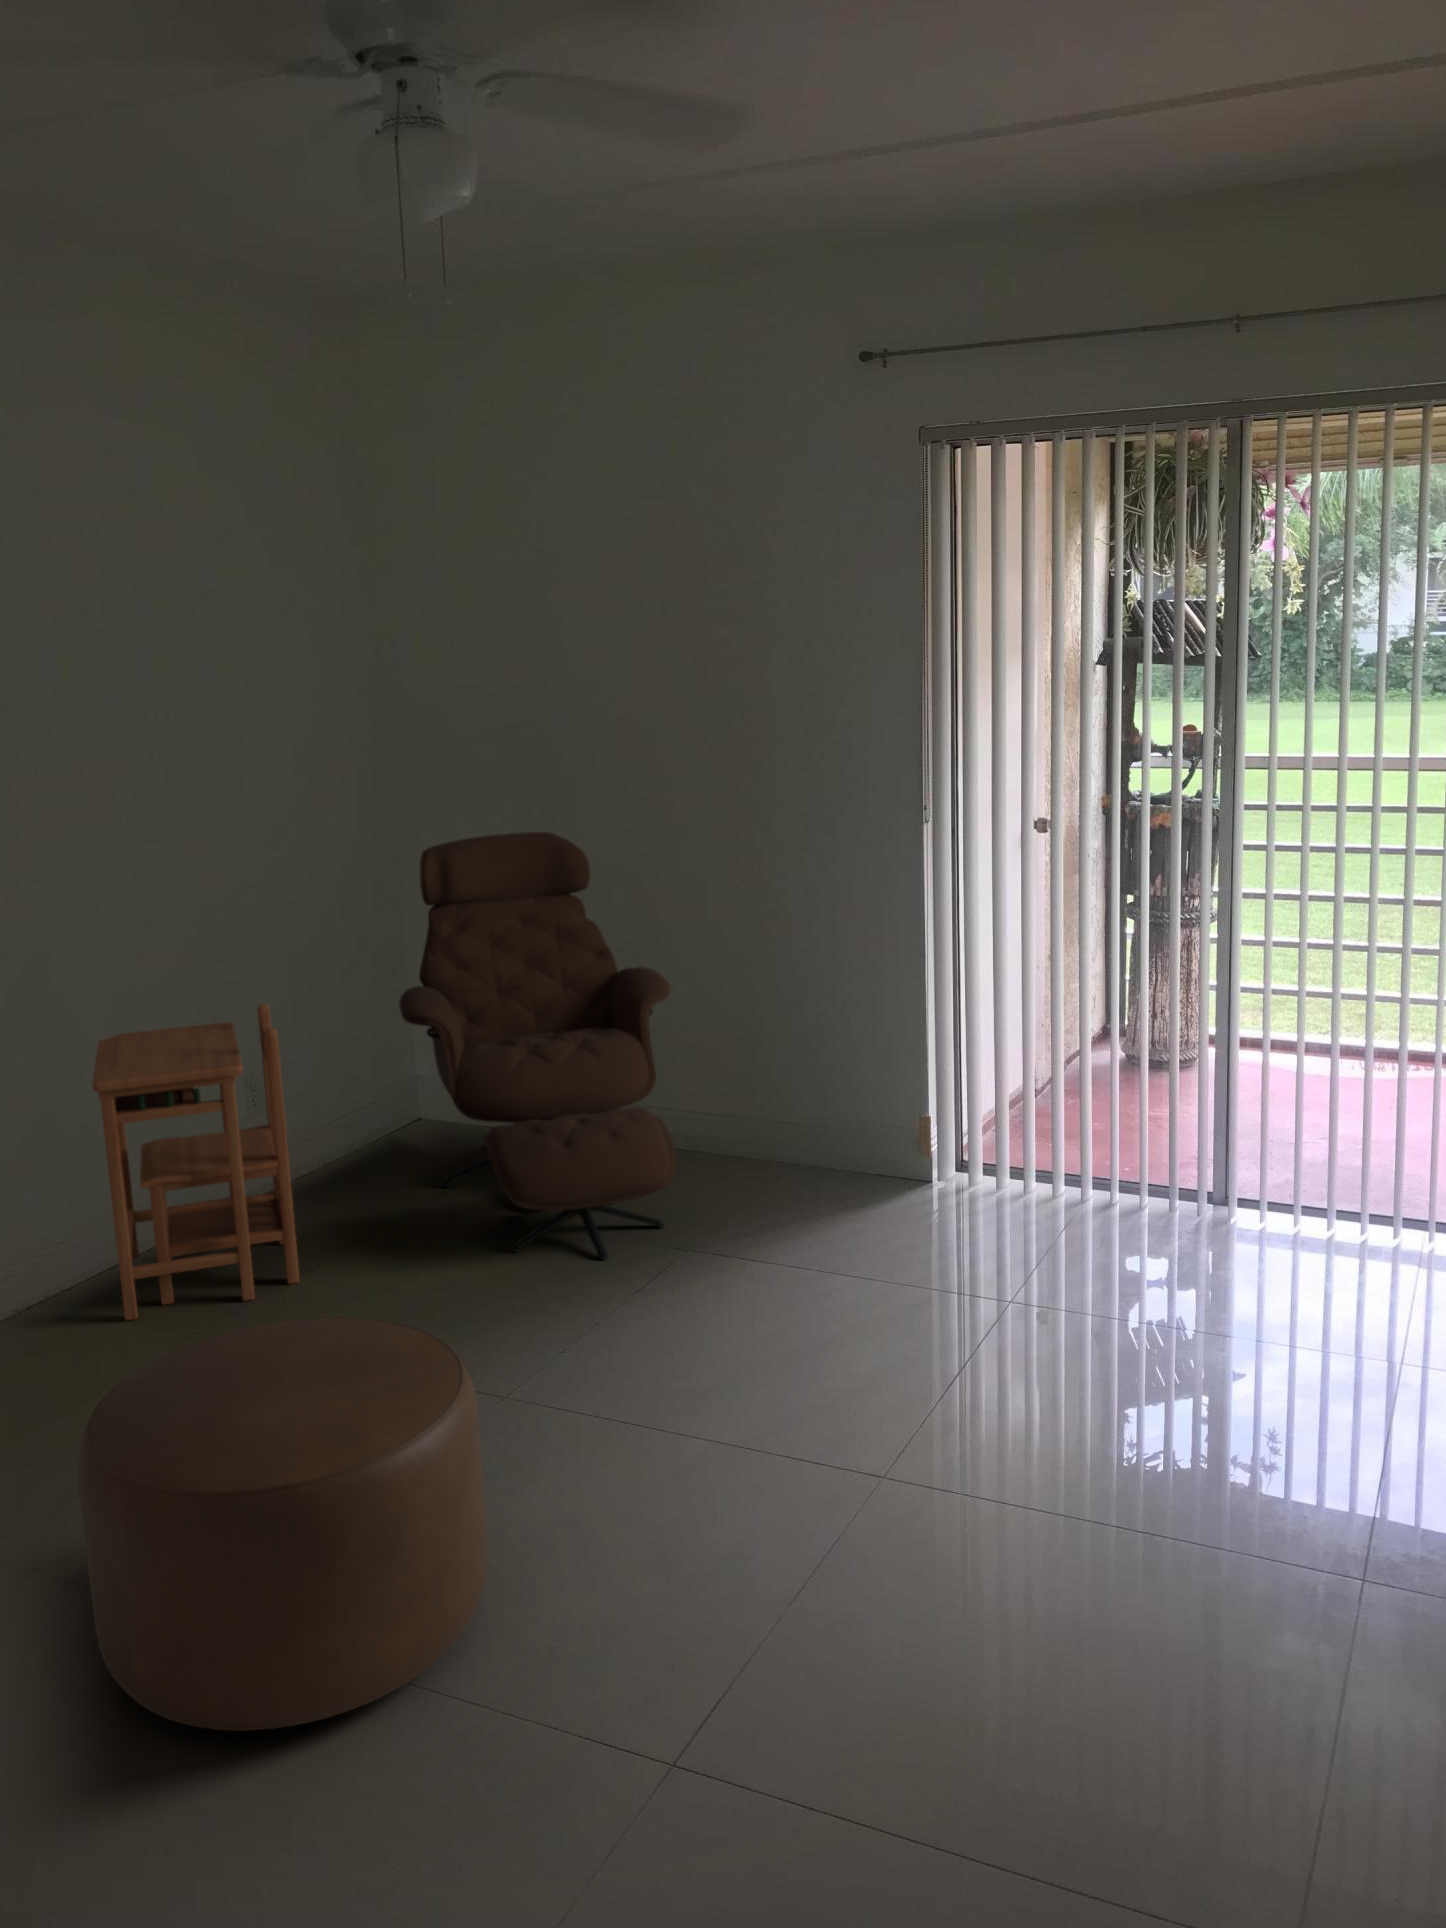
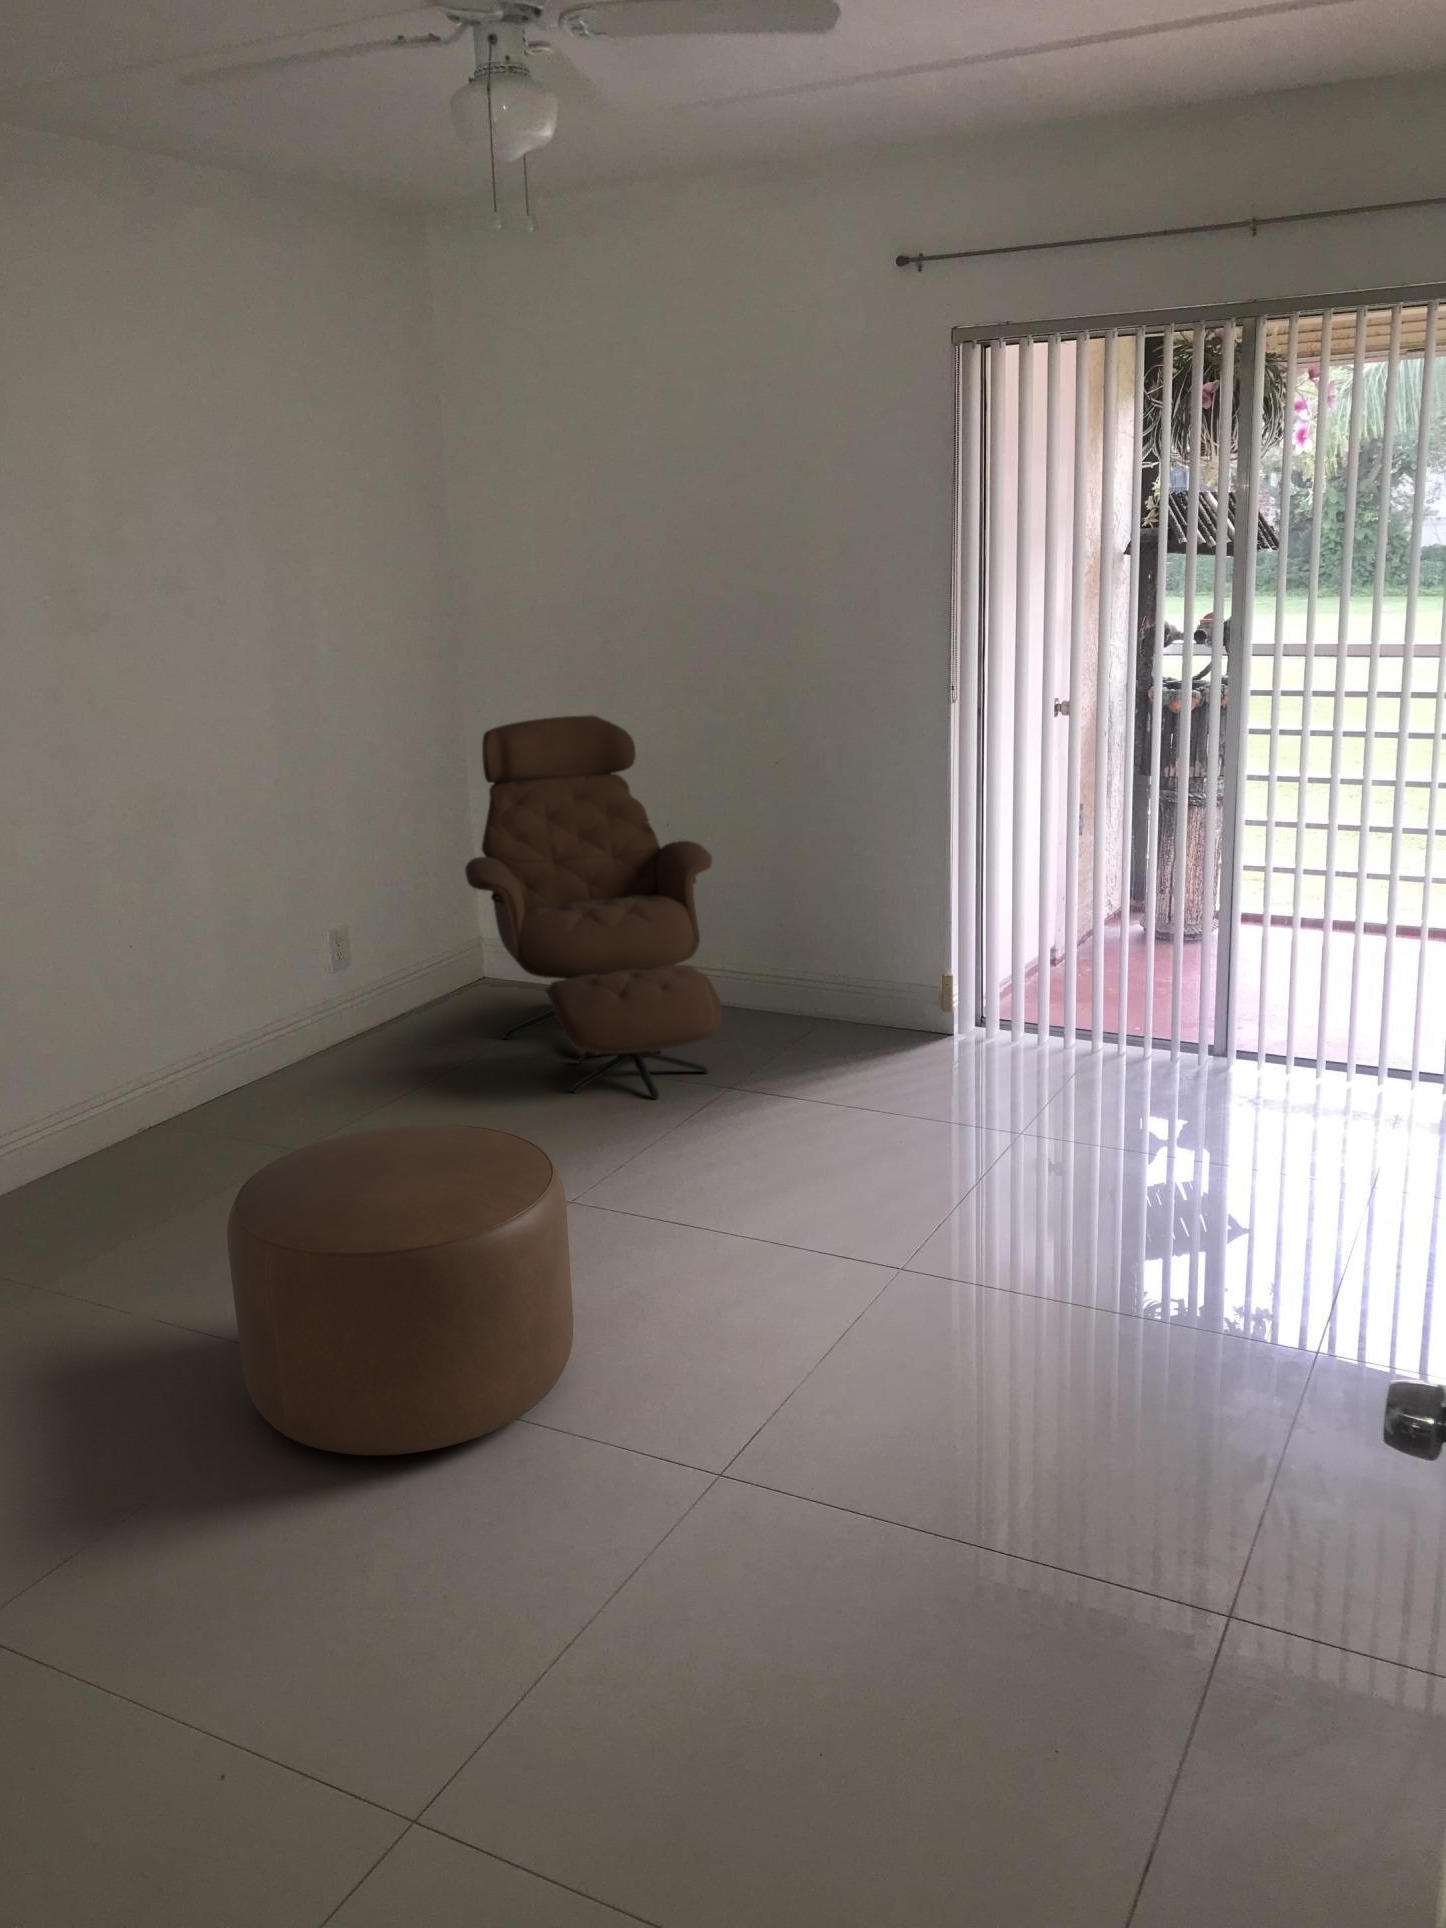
side table: present [93,1004,299,1320] -> none [200,868,384,1146]

